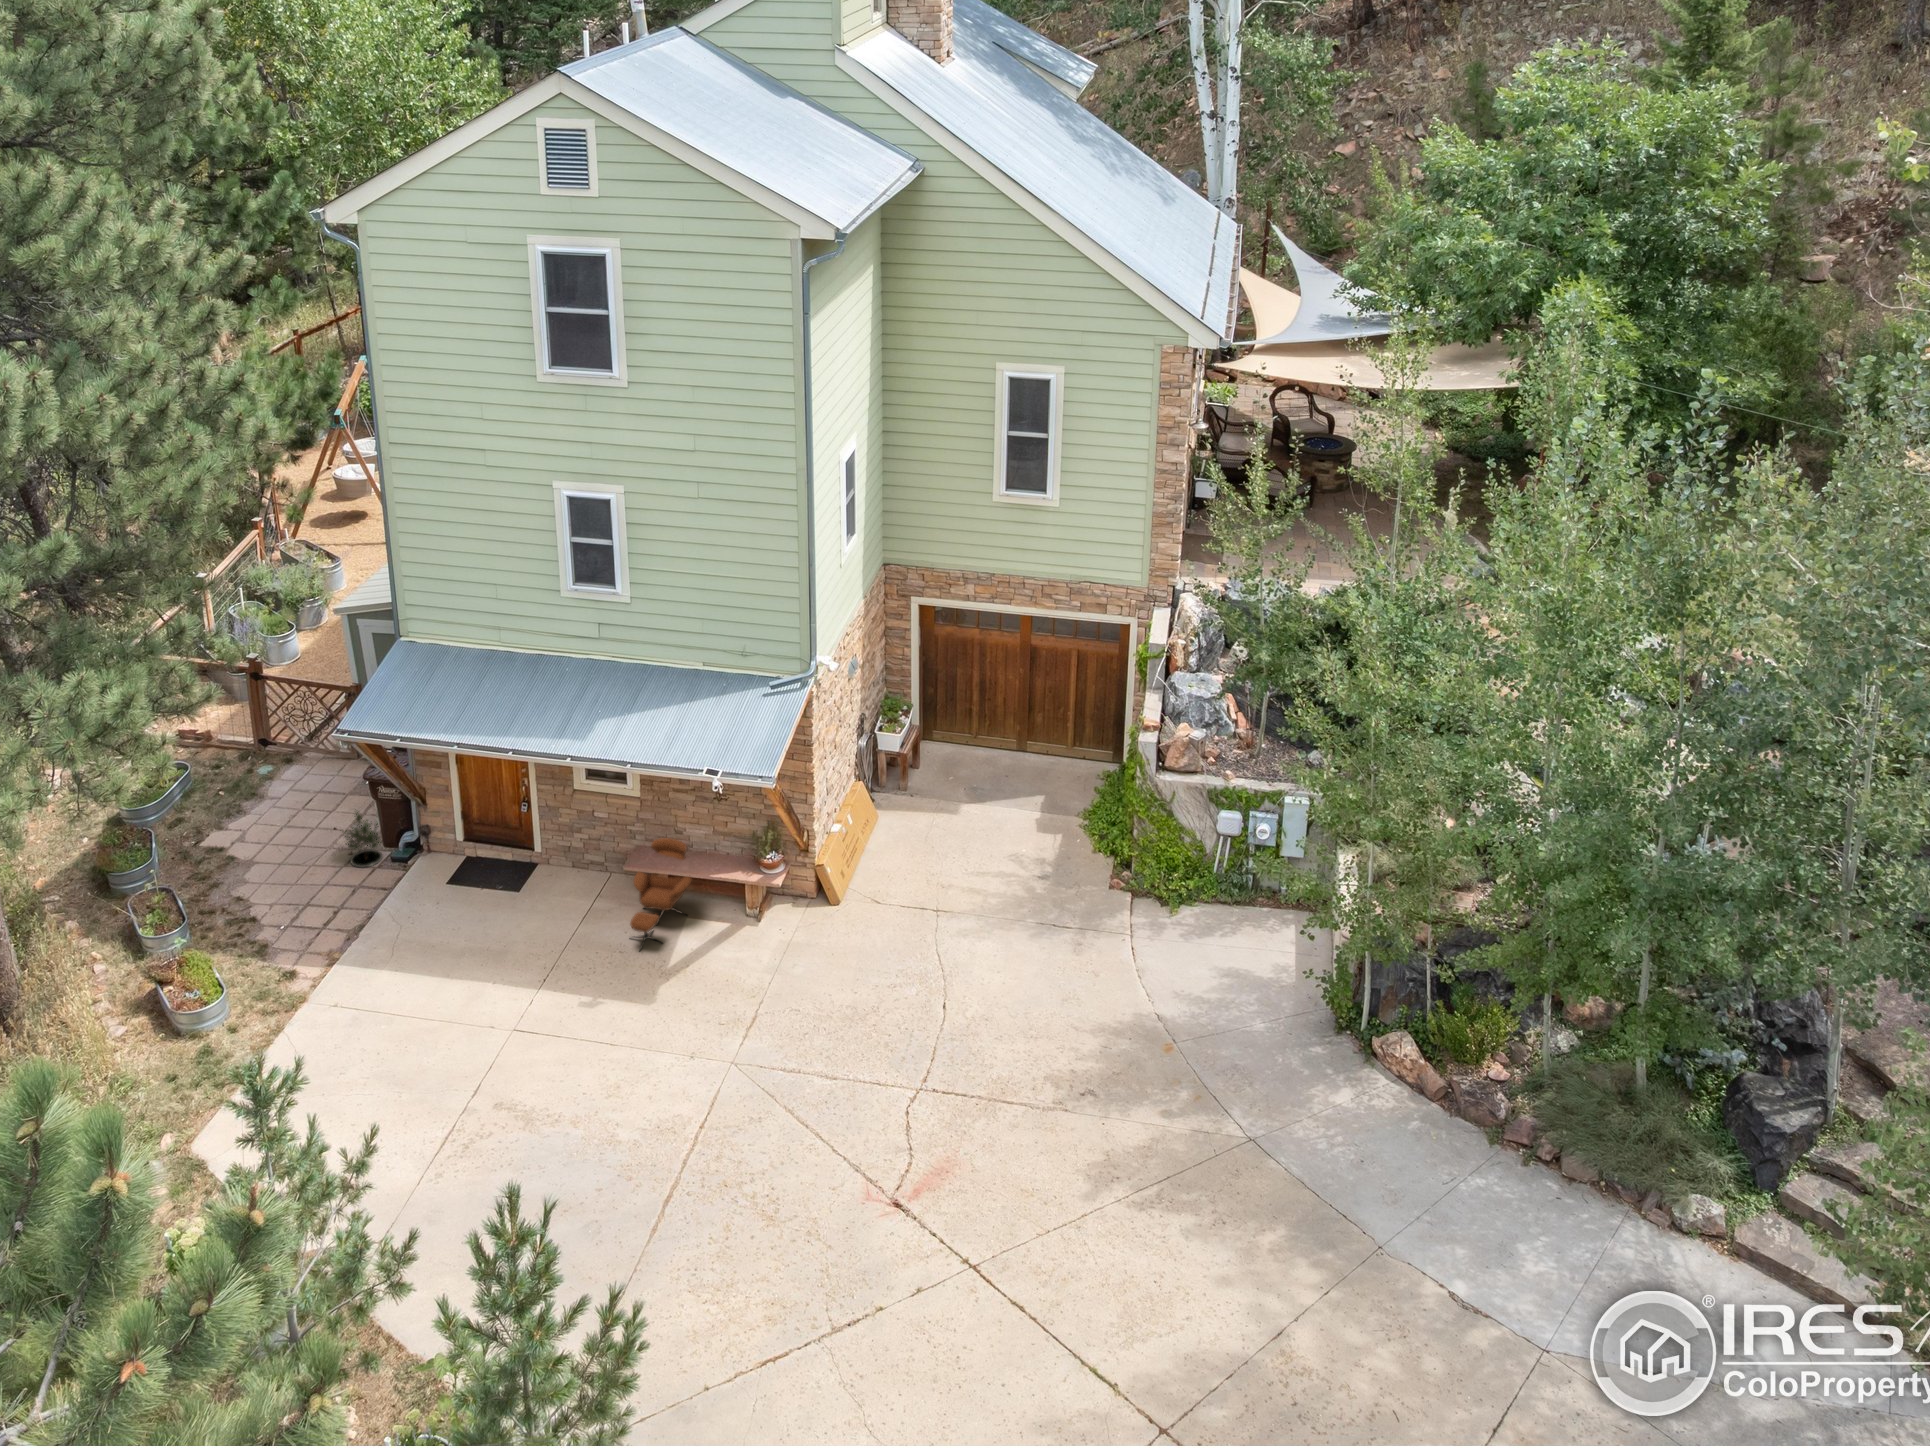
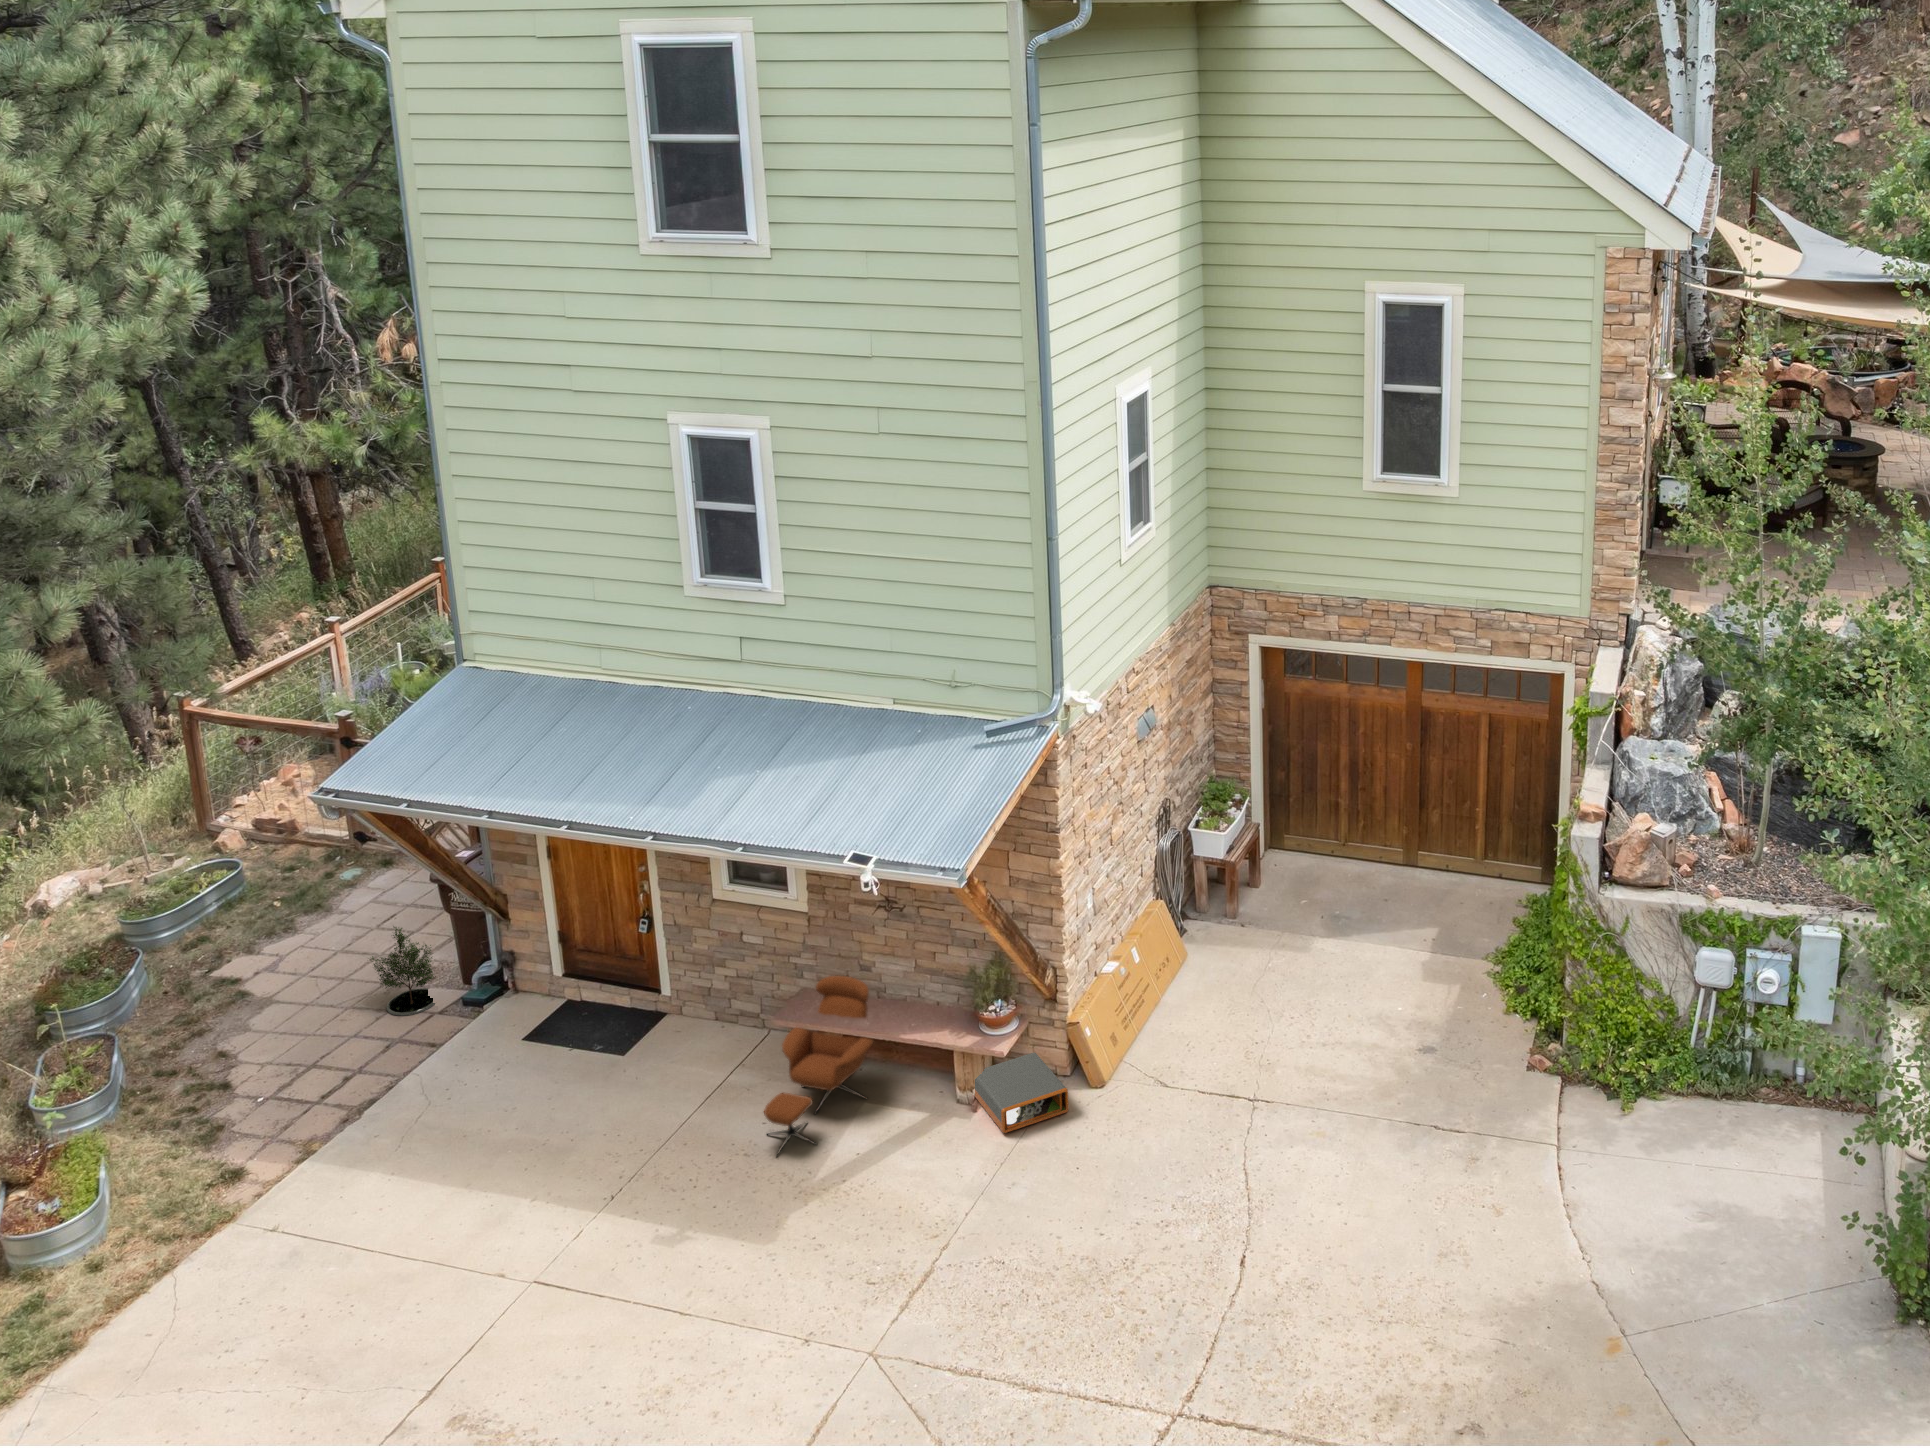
storage box: none [755,885,819,935] -> present [975,1053,1069,1133]

